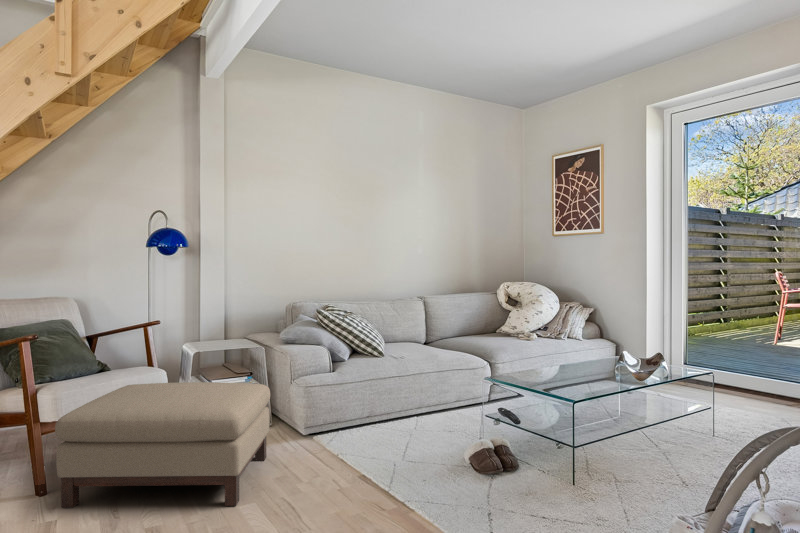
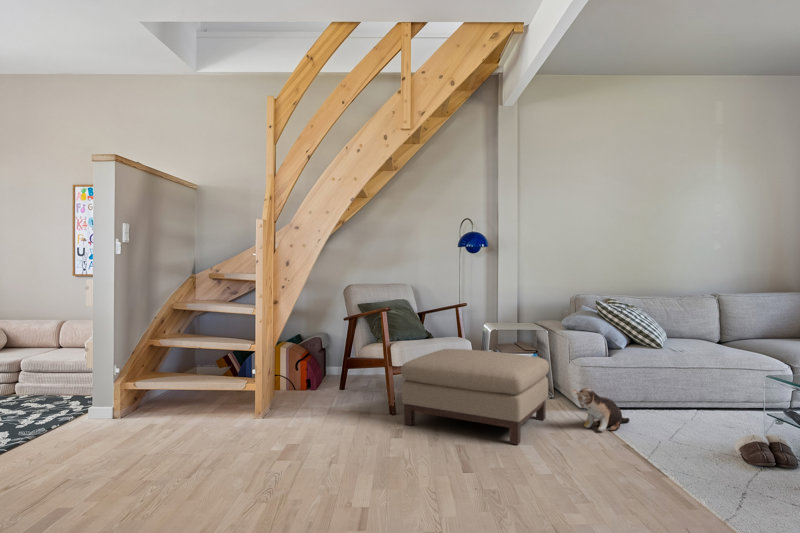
plush toy: none [301,414,359,463] -> present [573,388,630,431]

